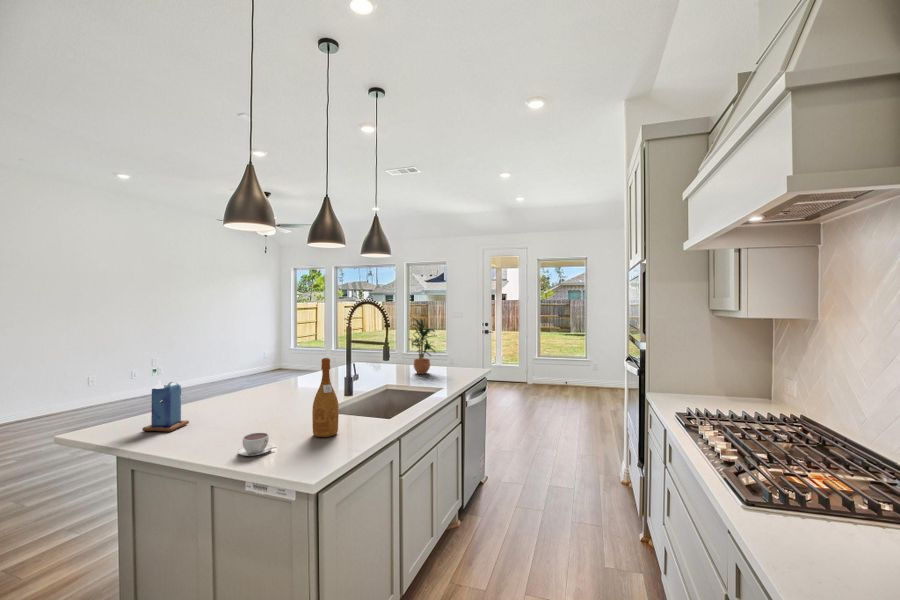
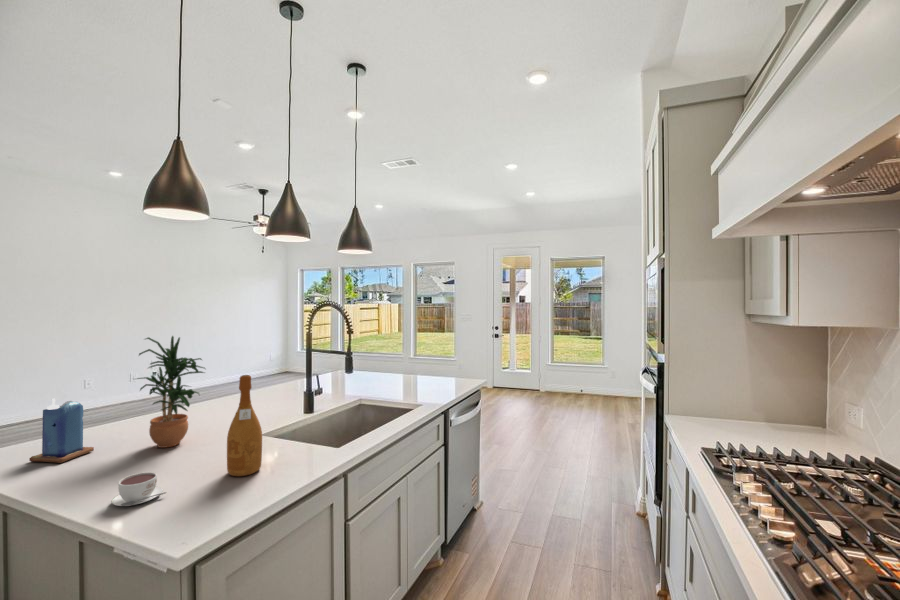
potted plant: present [409,318,437,374] -> present [137,336,204,448]

